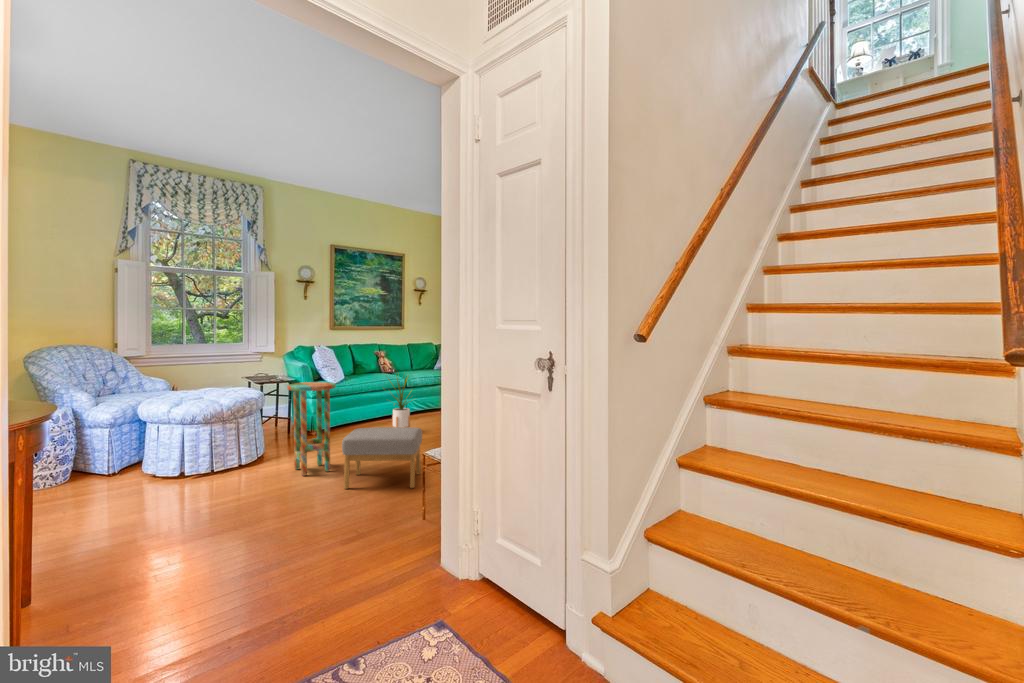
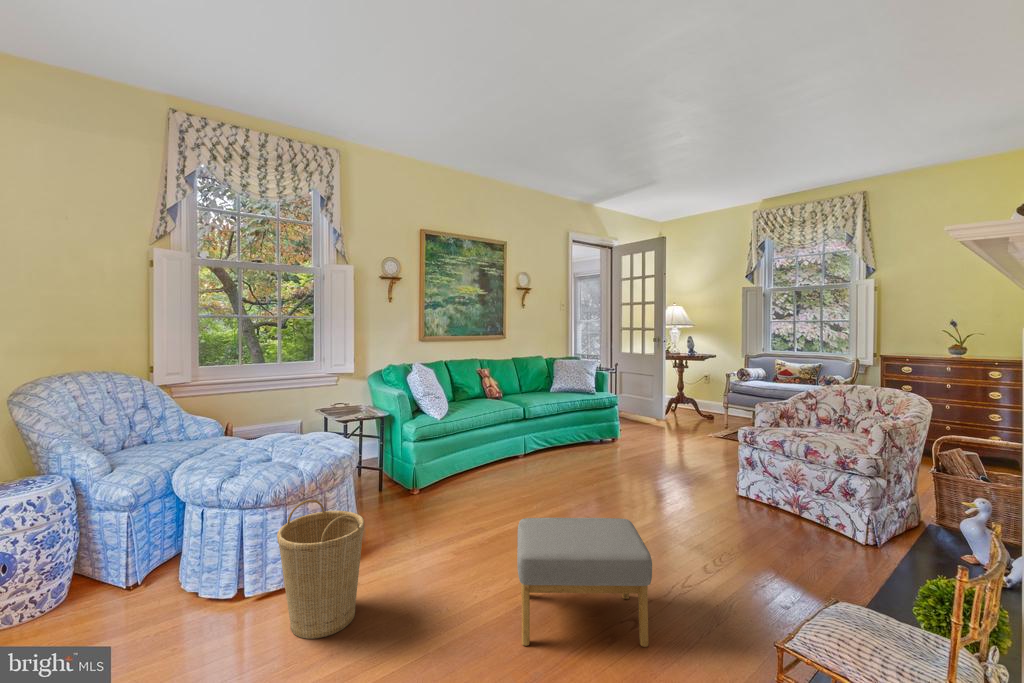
house plant: present [390,378,410,427] -> none [510,399,559,495]
side table: present [287,382,336,476] -> none [406,433,480,599]
basket: none [204,416,258,489] -> present [277,500,364,639]

